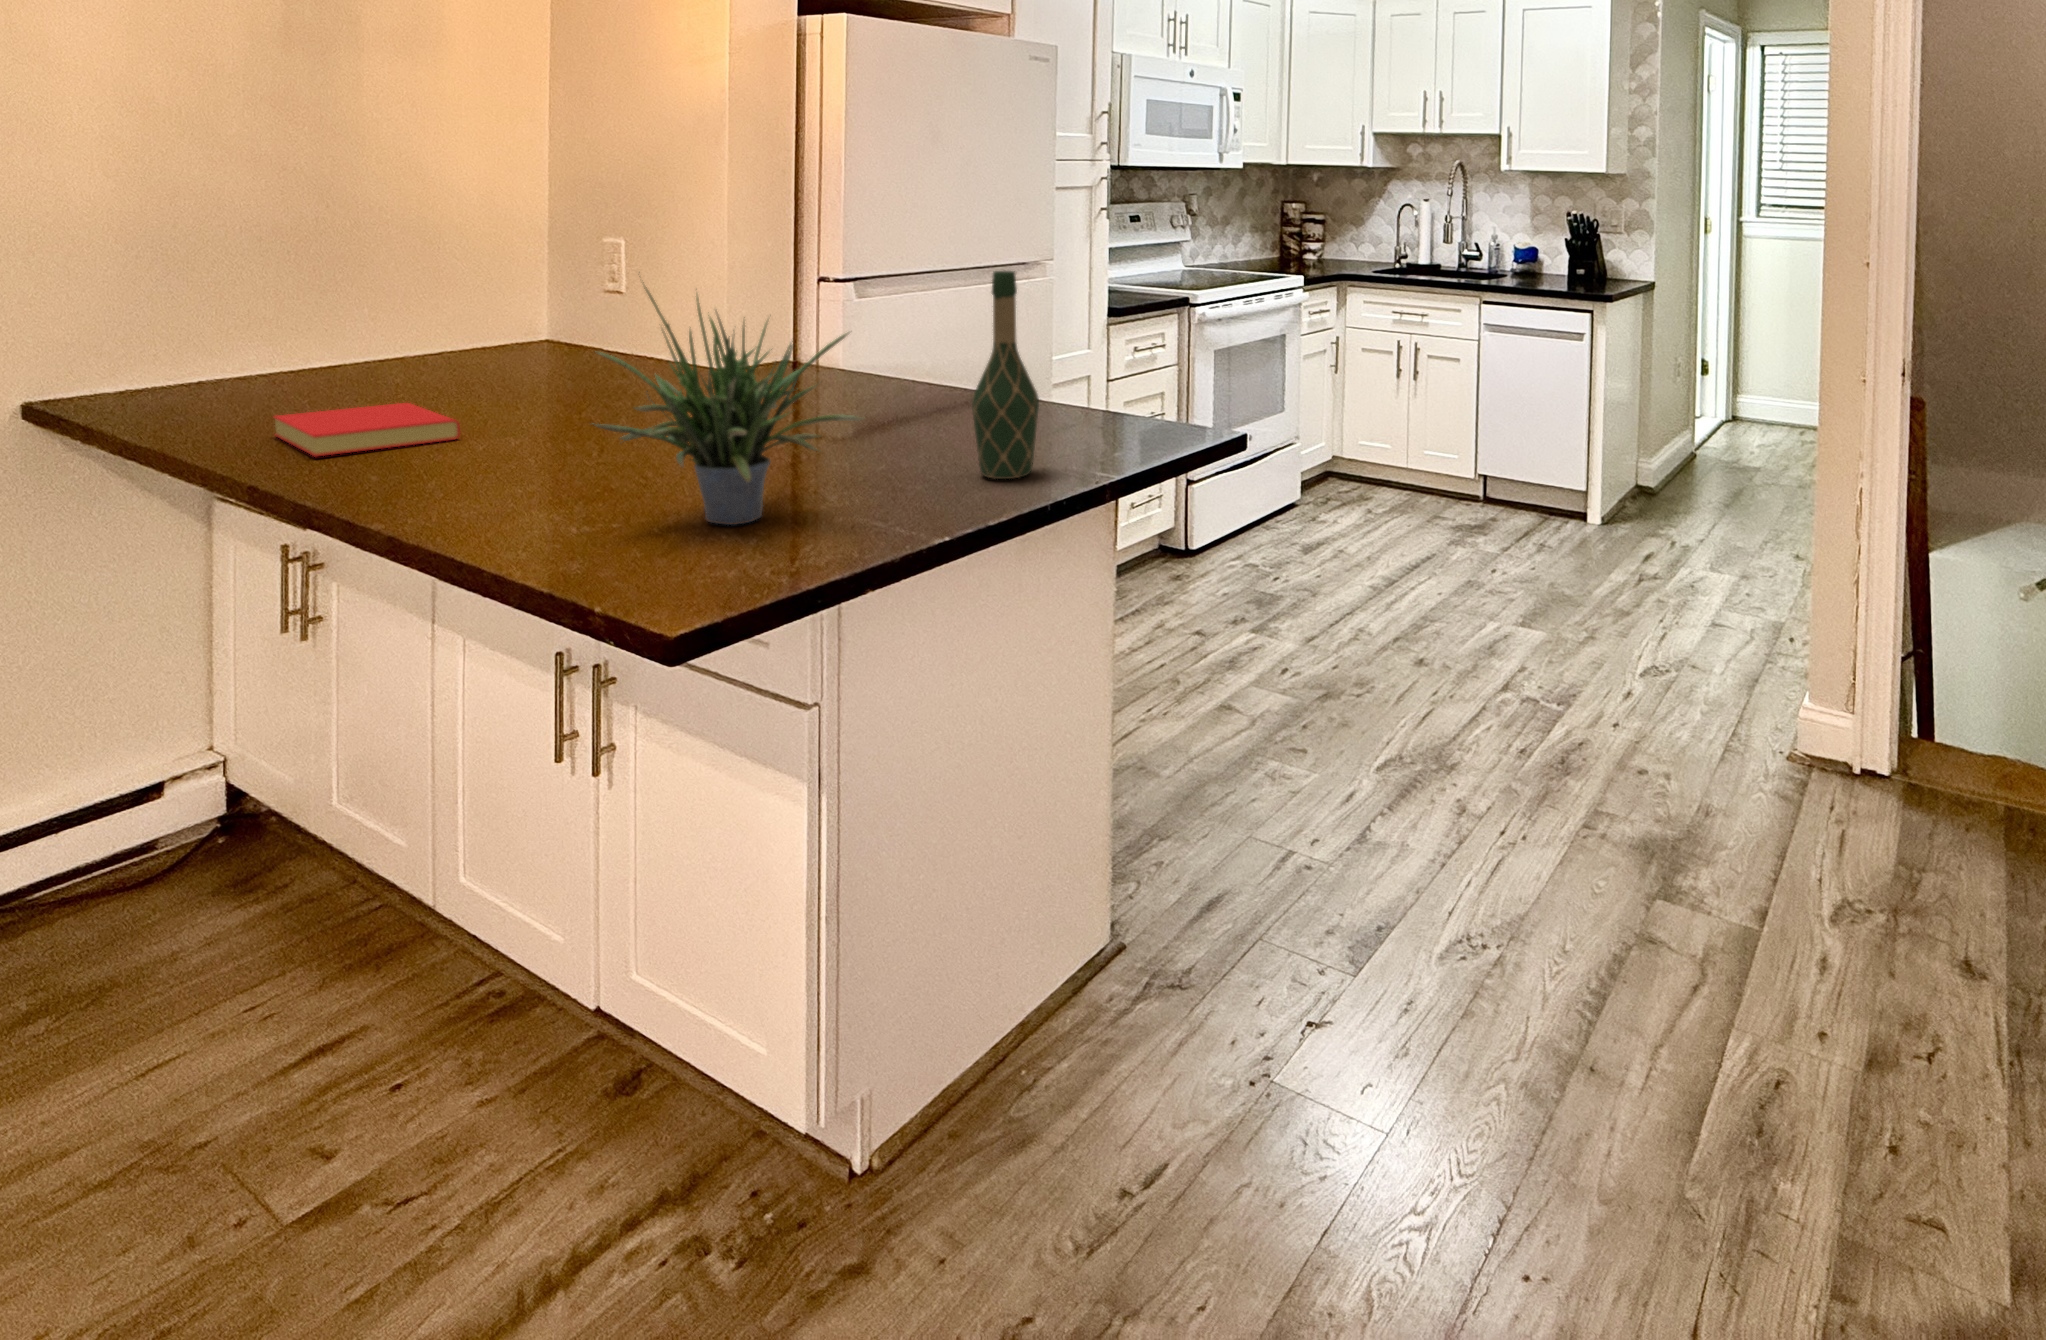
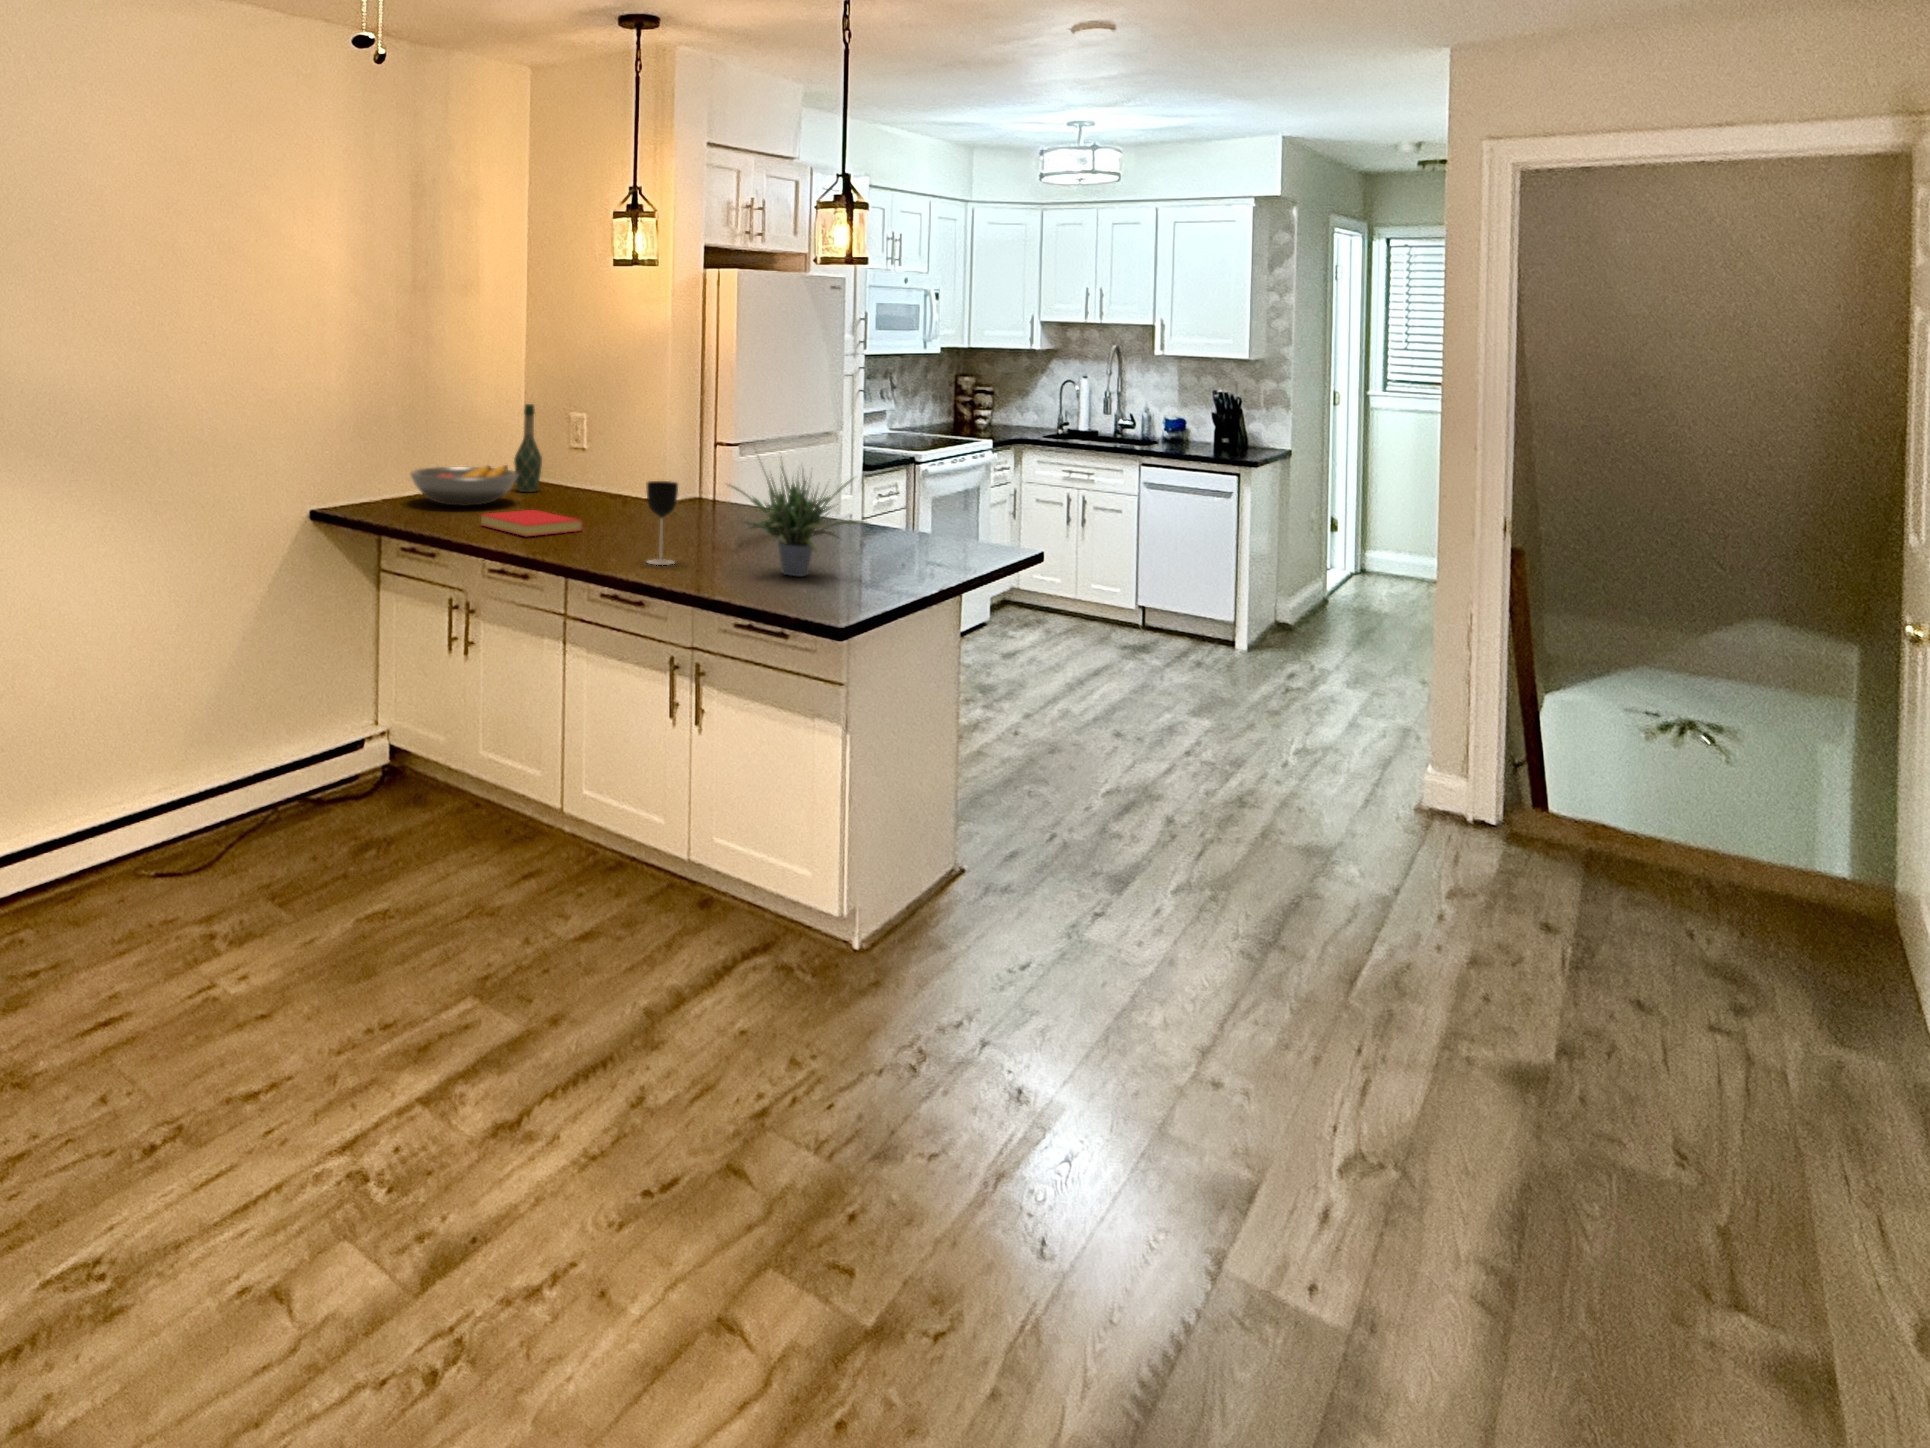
wine bottle: present [972,271,1039,479] -> present [514,404,542,492]
fruit bowl: none [216,327,442,397] -> present [410,465,519,506]
wine glass: none [452,350,529,510] -> present [647,481,678,565]

